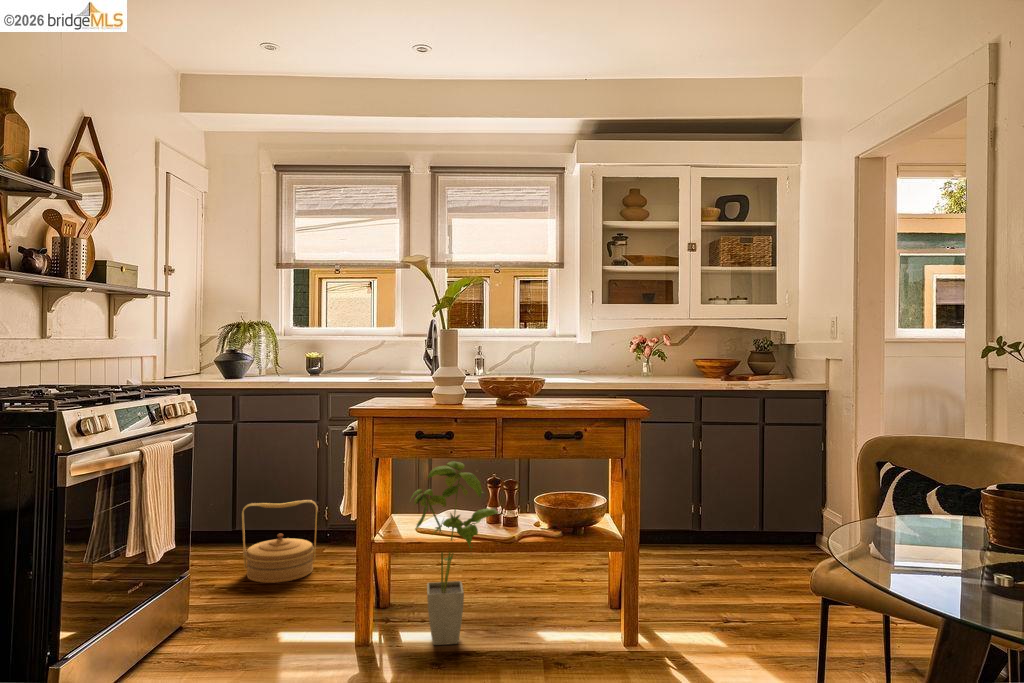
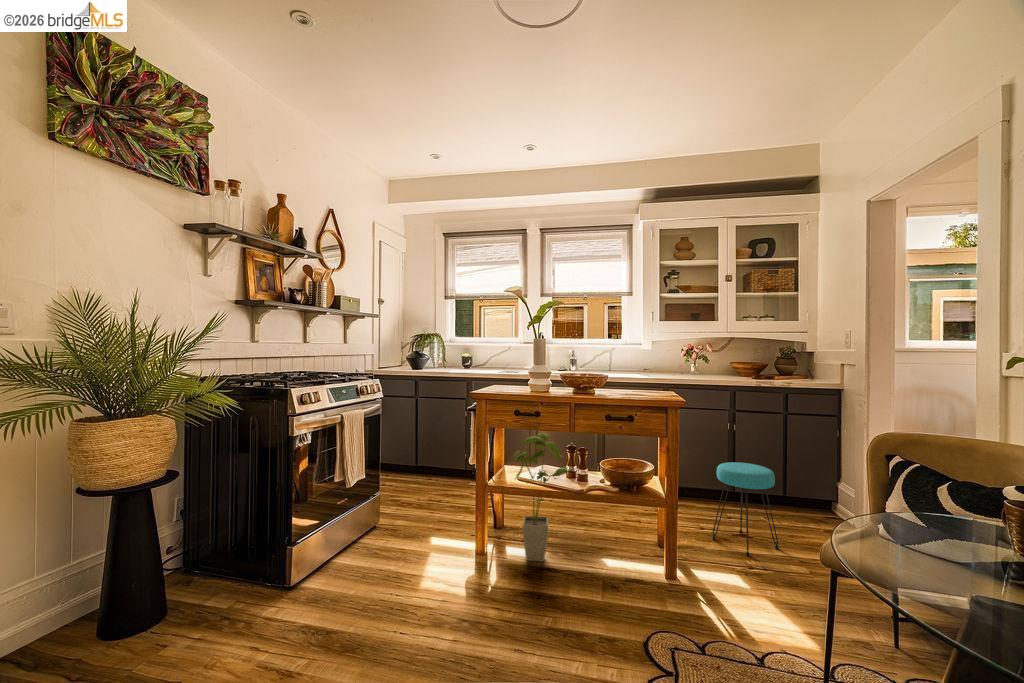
stool: none [676,491,759,610] -> present [712,462,779,556]
basket: present [242,500,318,583] -> none [414,451,461,504]

